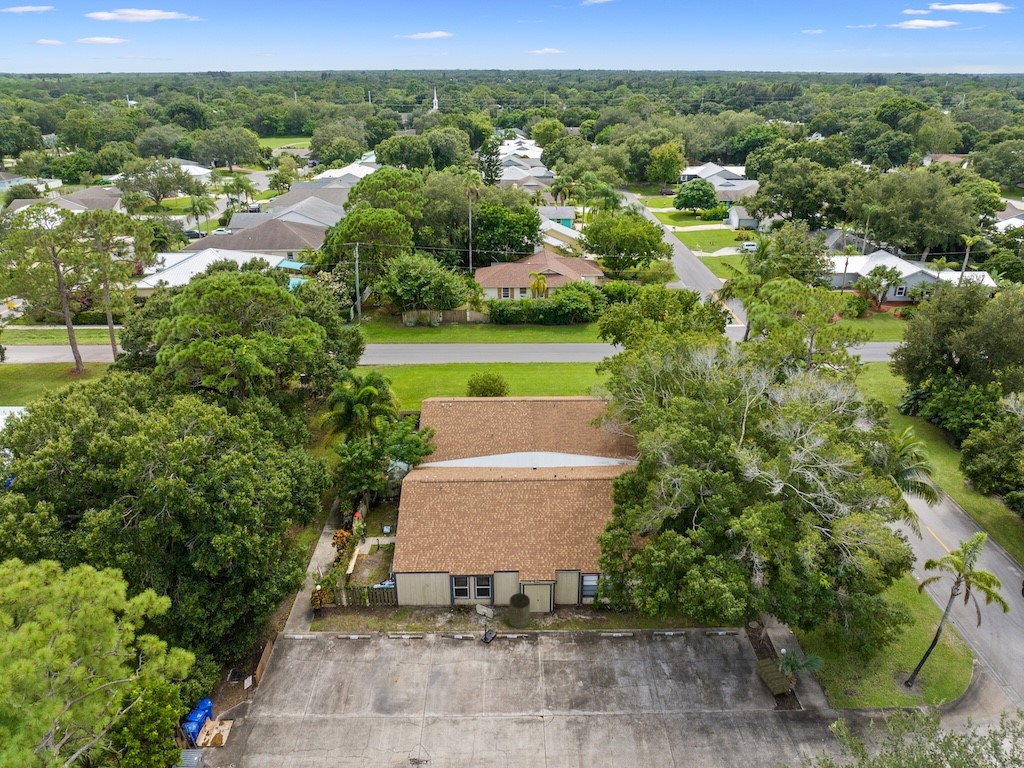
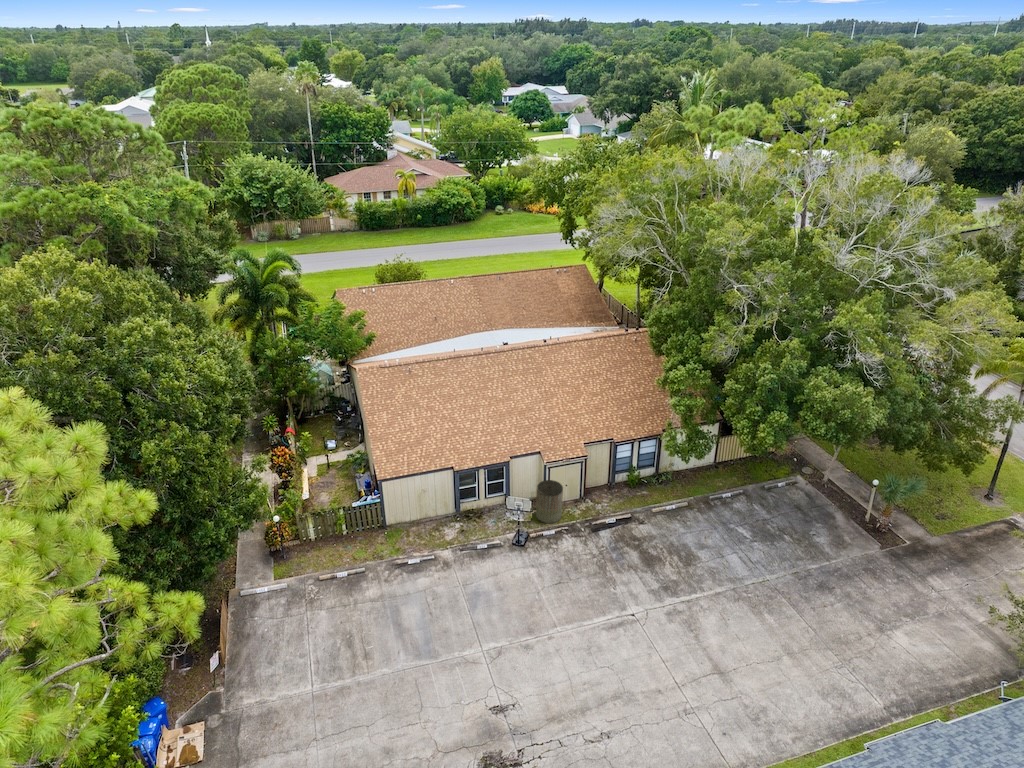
bench: present [755,658,790,697] -> none [831,496,879,536]

